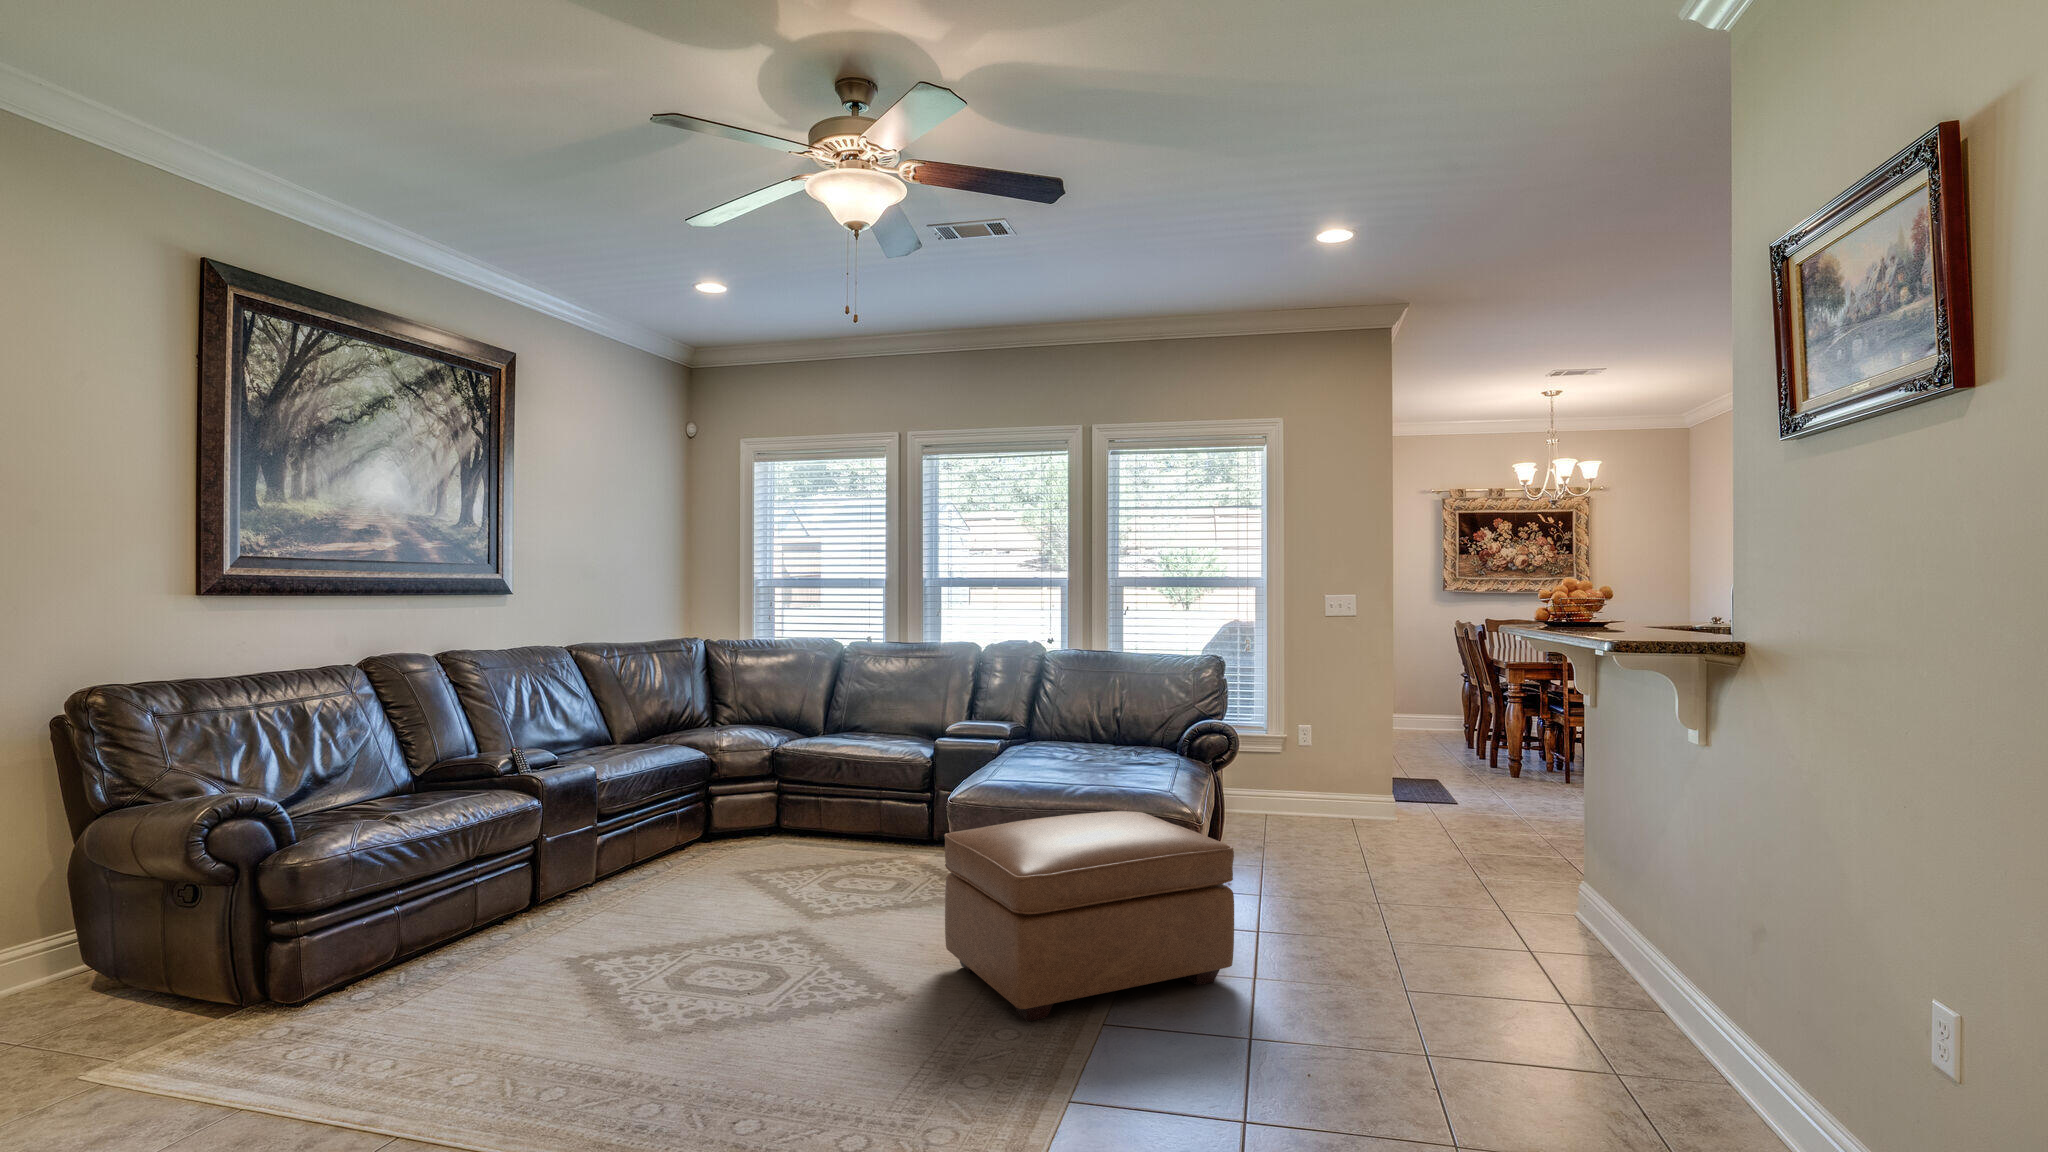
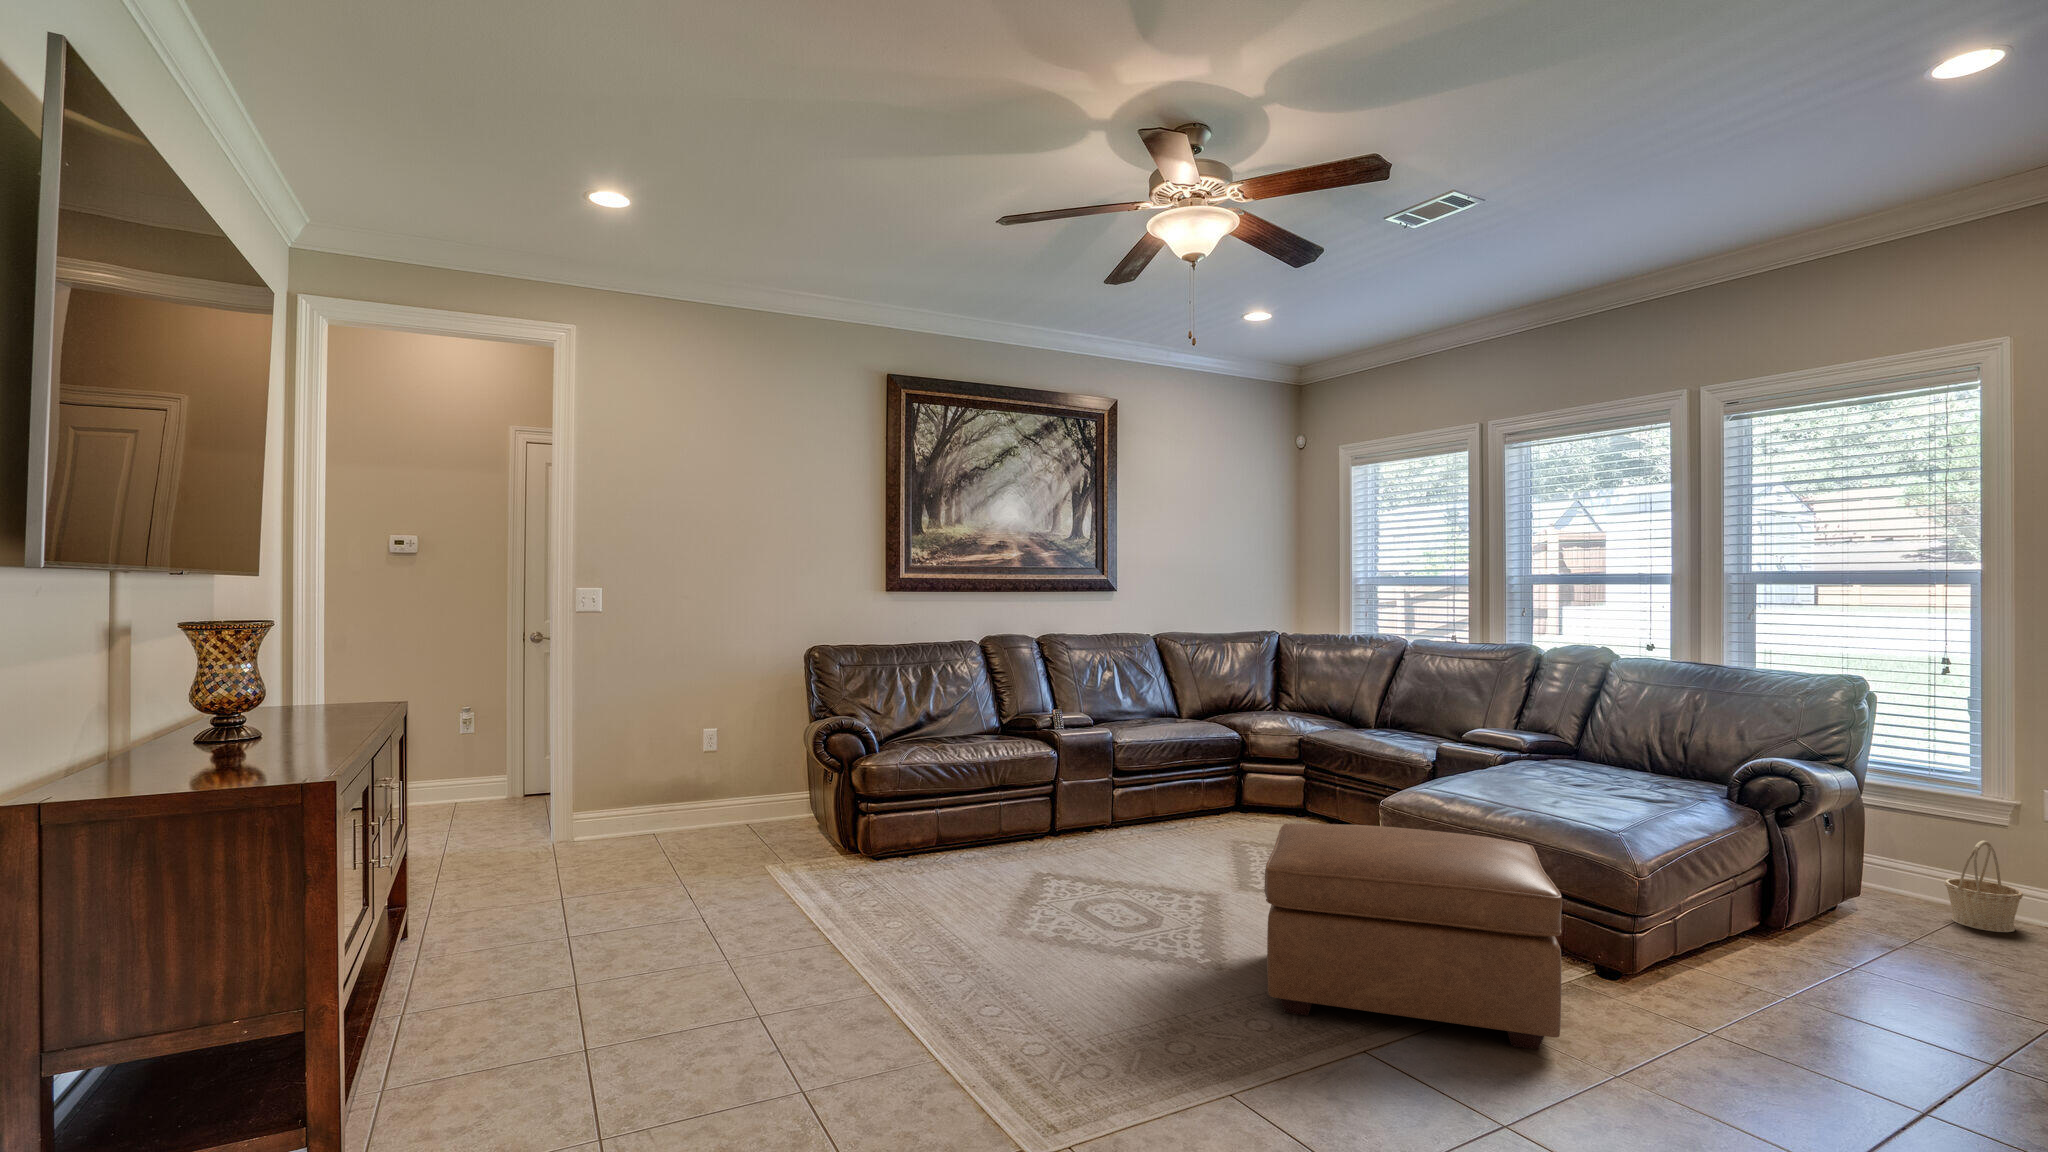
basket: none [1254,762,1295,823] -> present [1944,840,2023,932]

